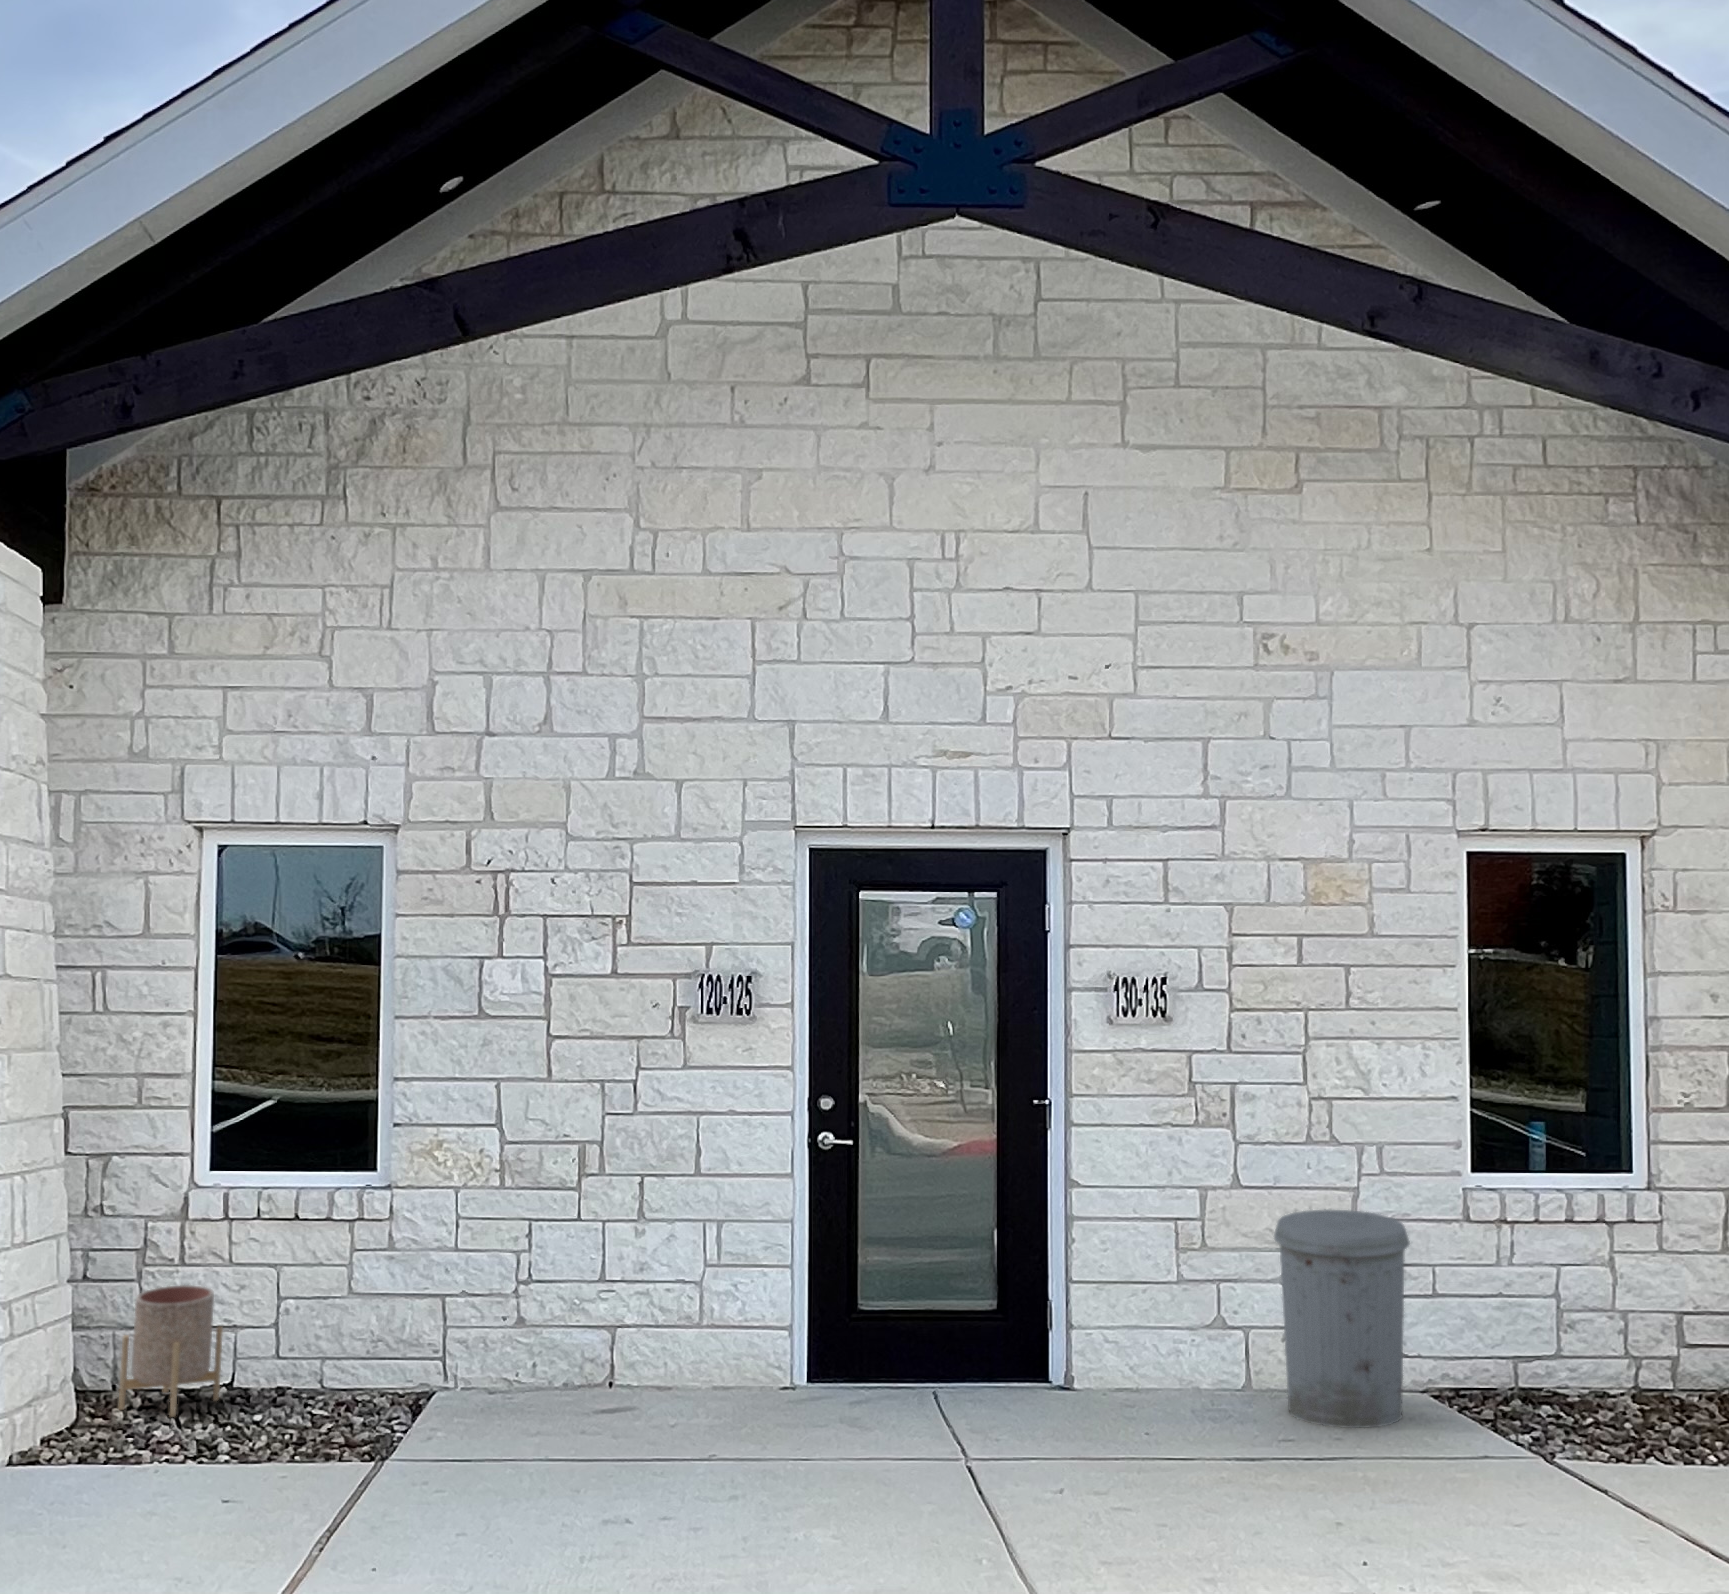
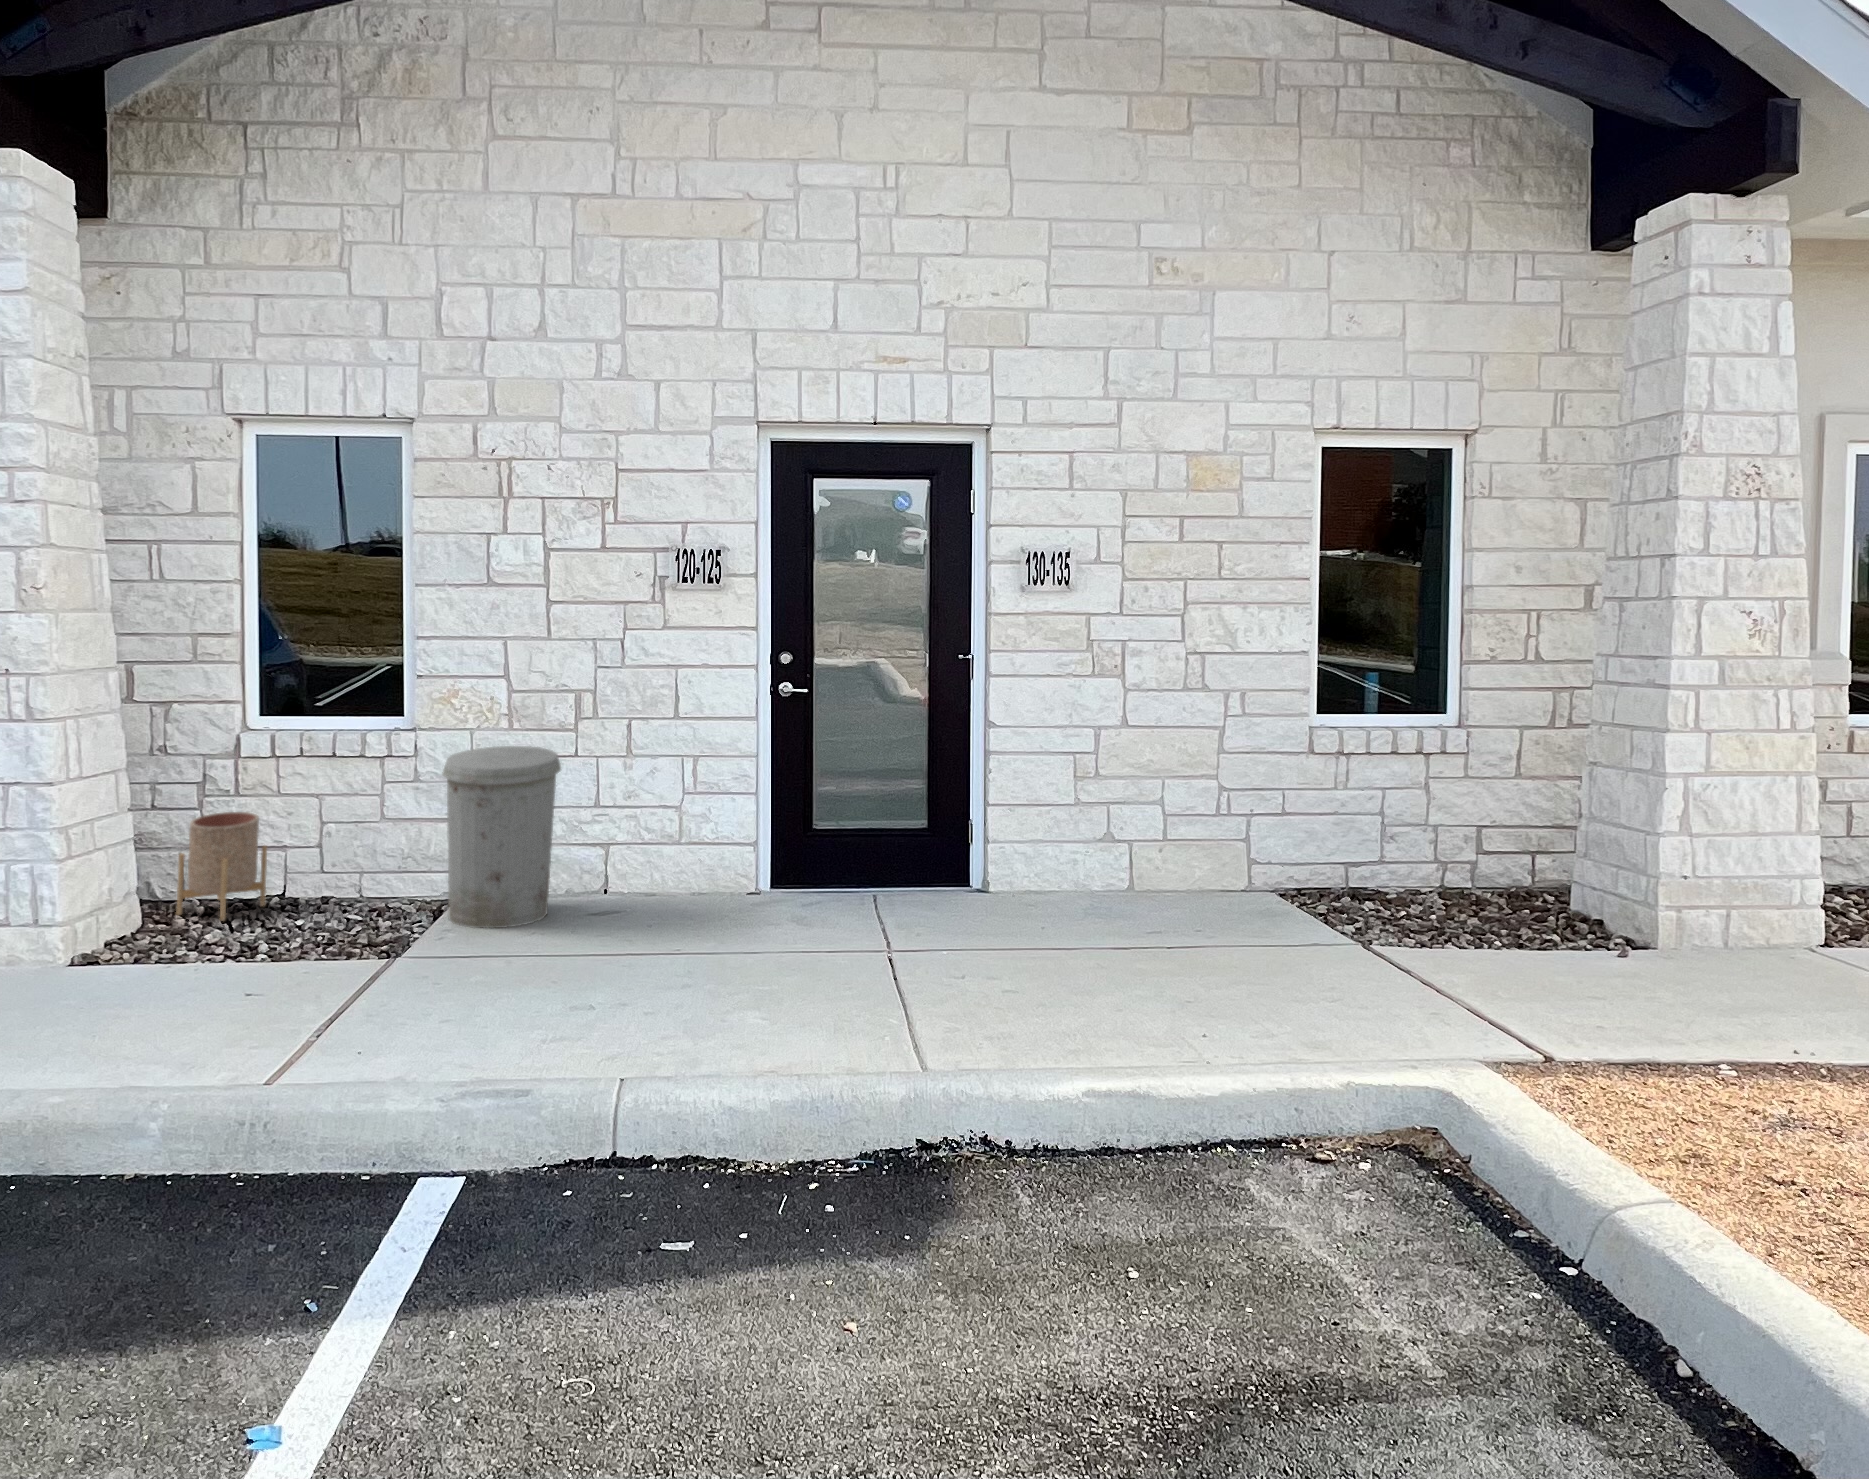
trash can: present [1274,1210,1410,1428] -> present [442,746,561,928]

